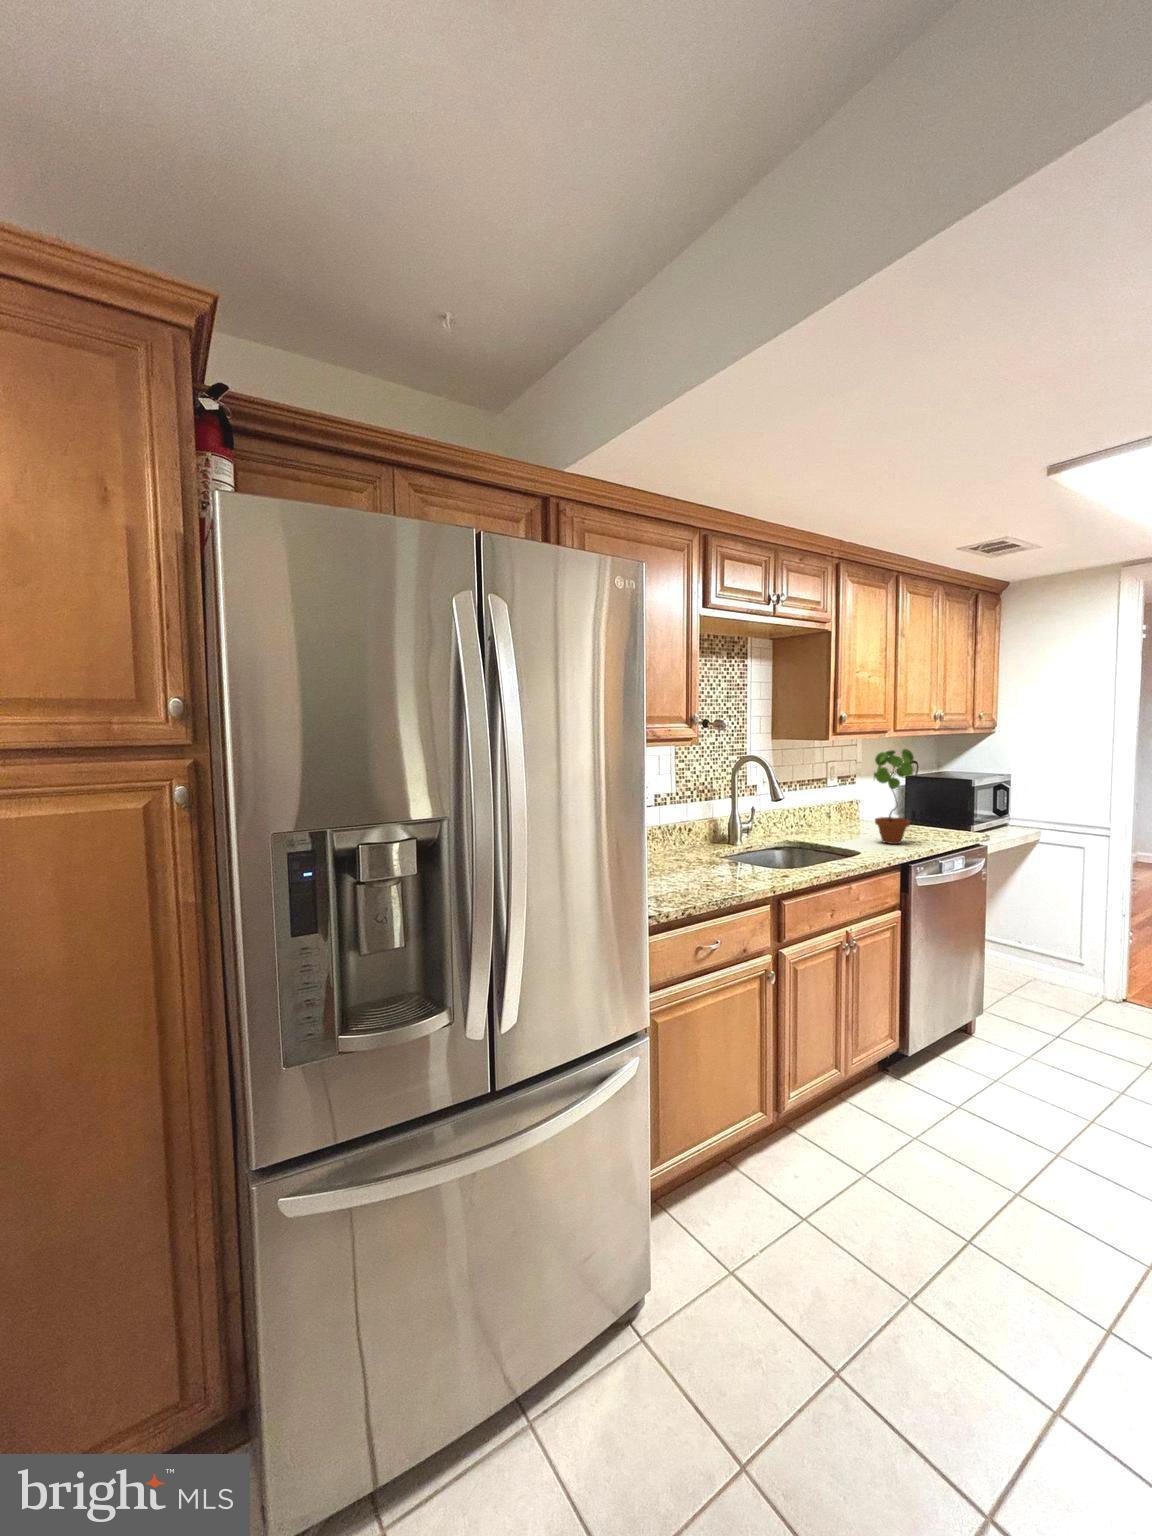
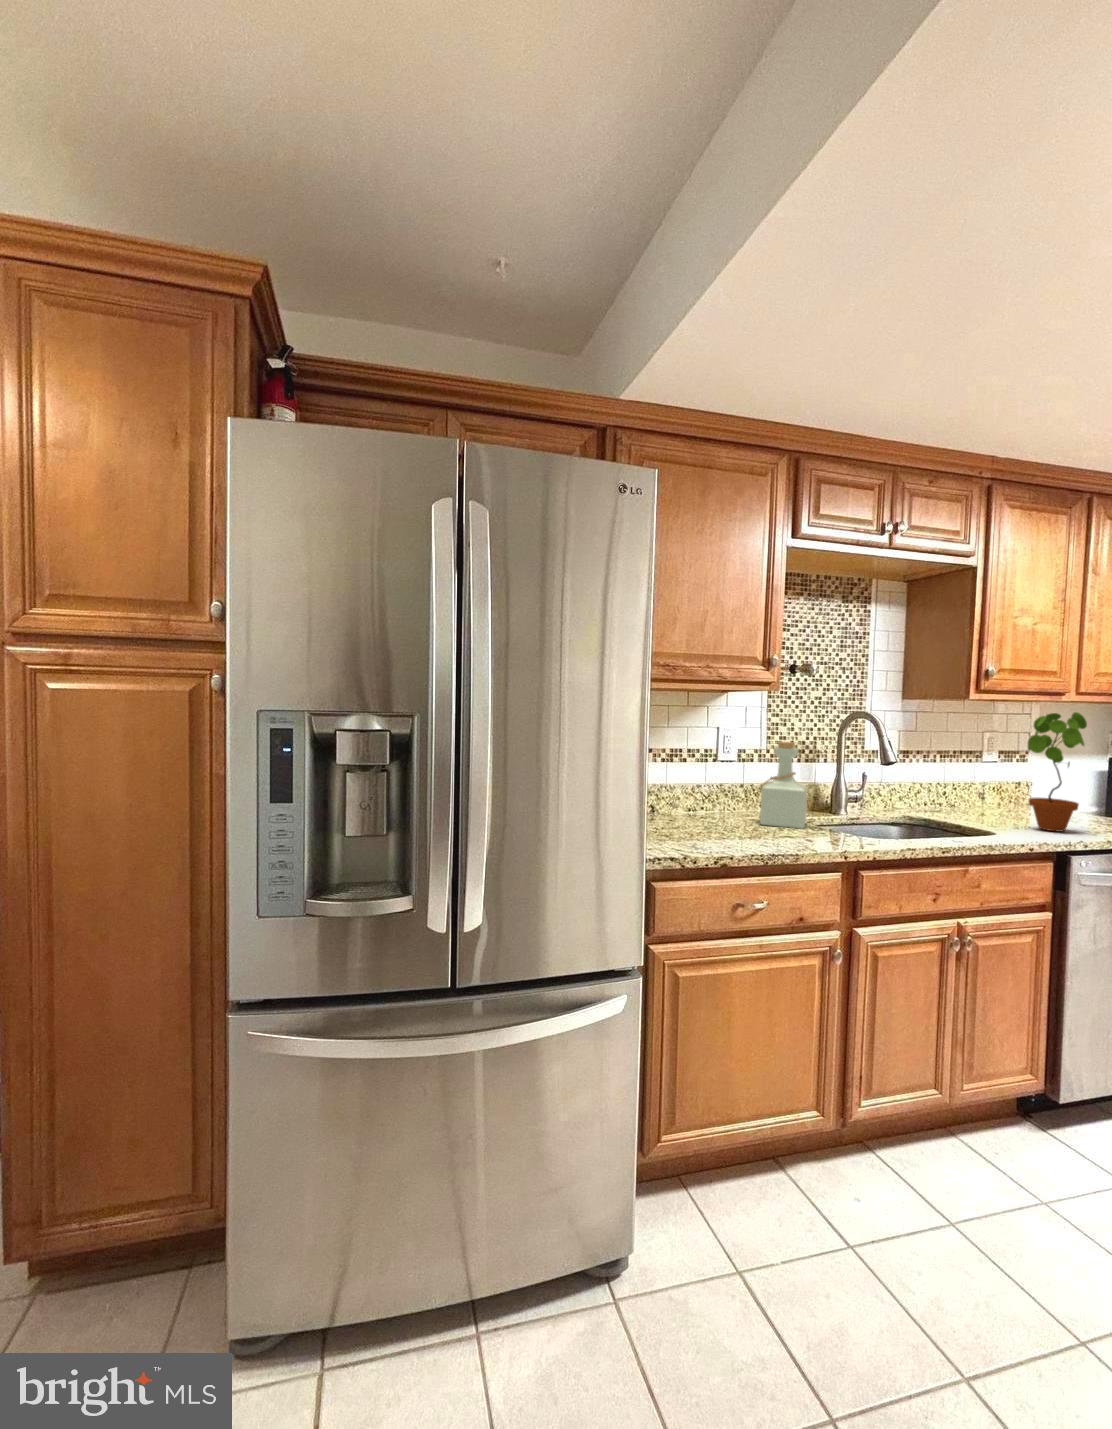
bottle: none [676,788,723,865] -> present [756,742,807,829]

